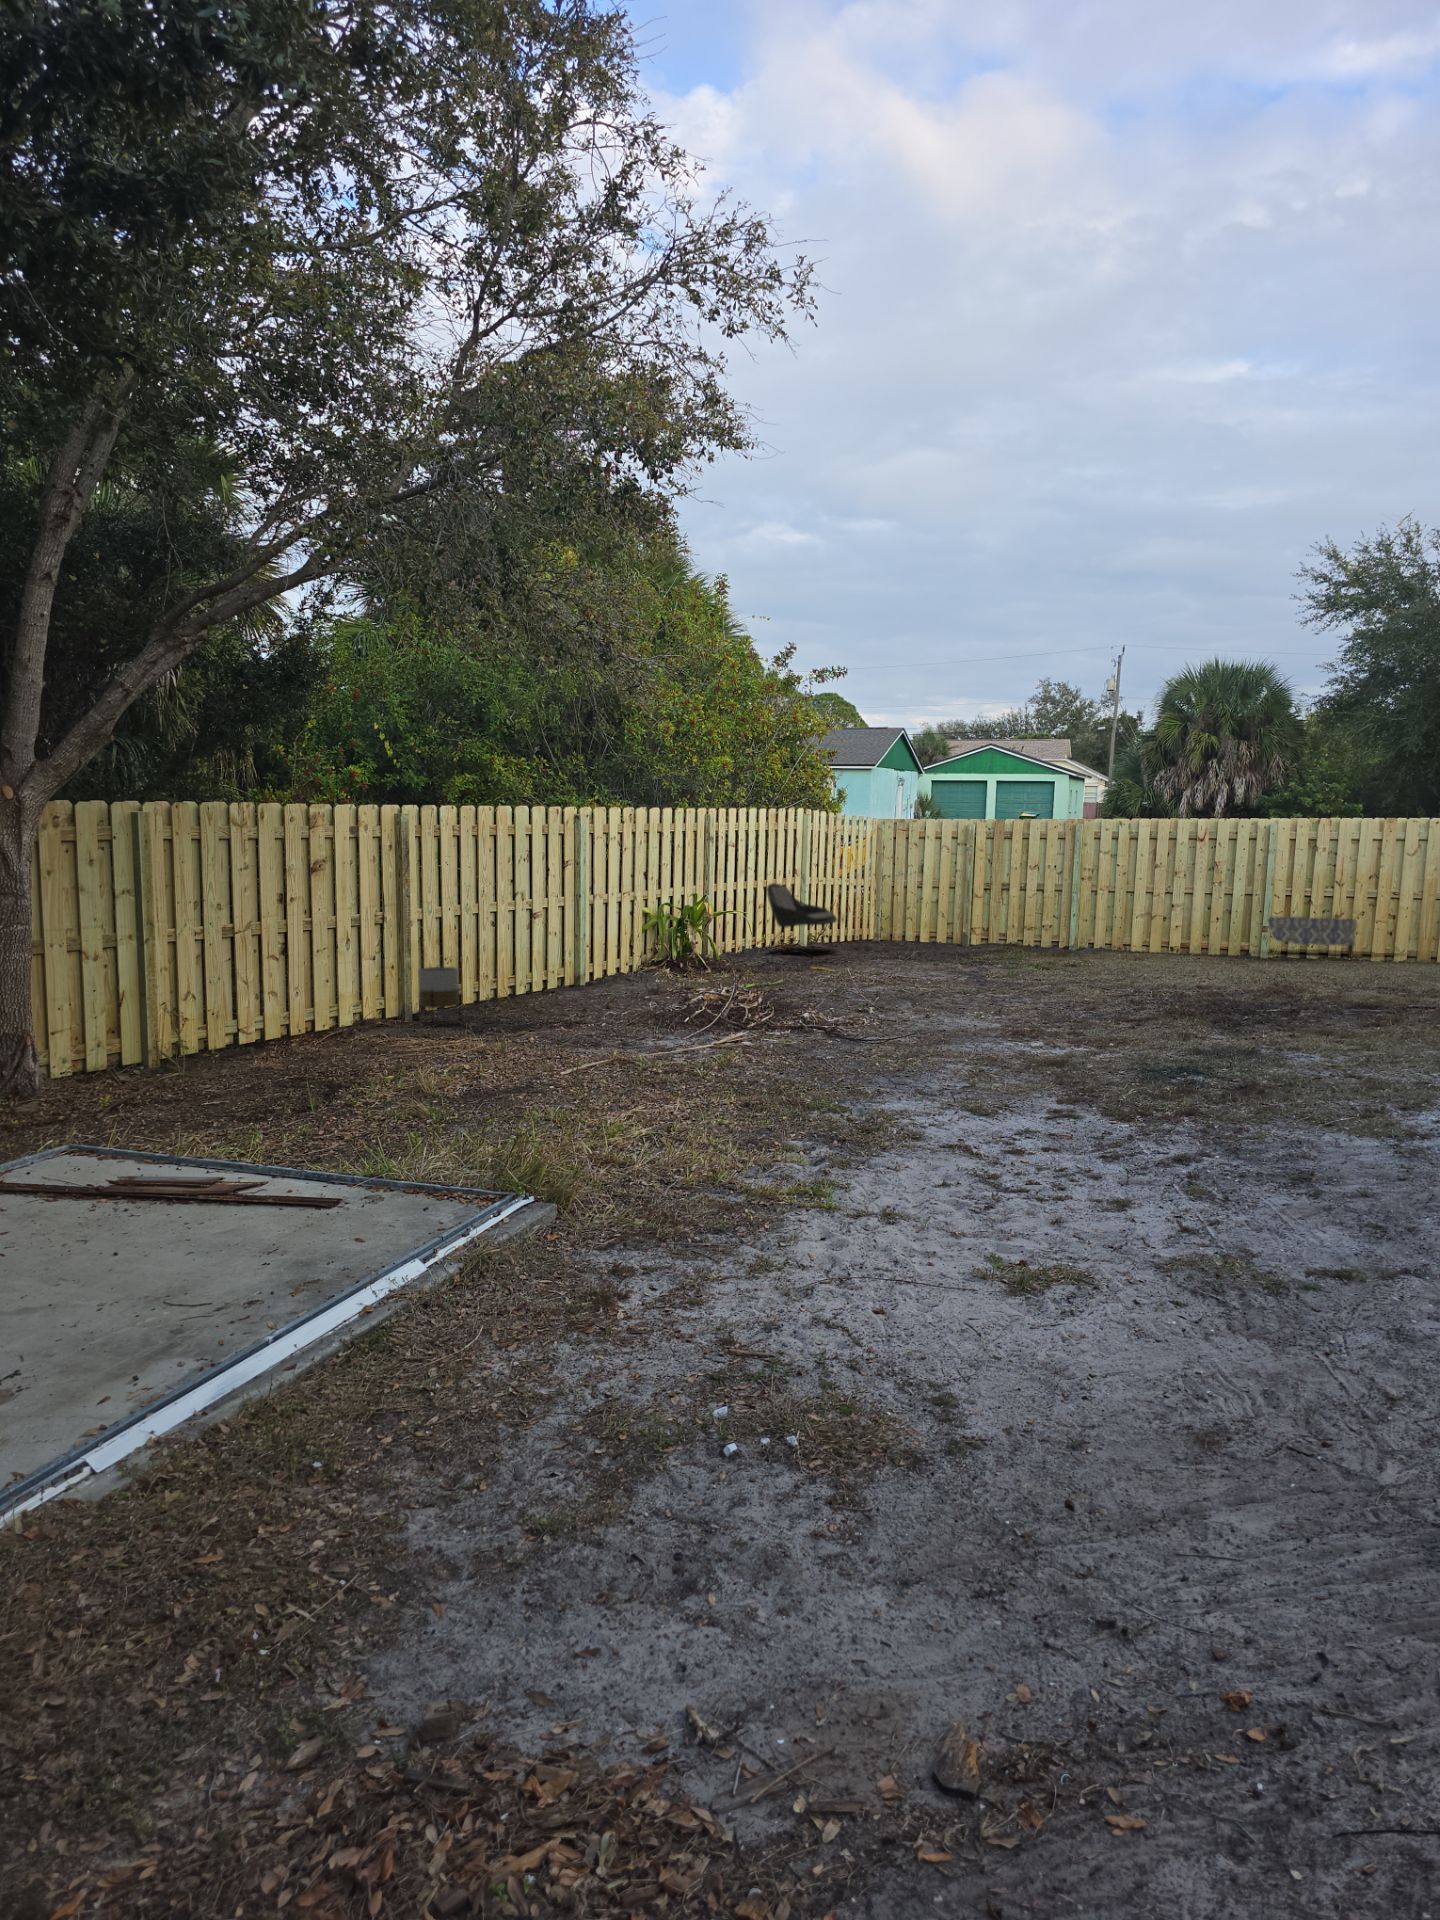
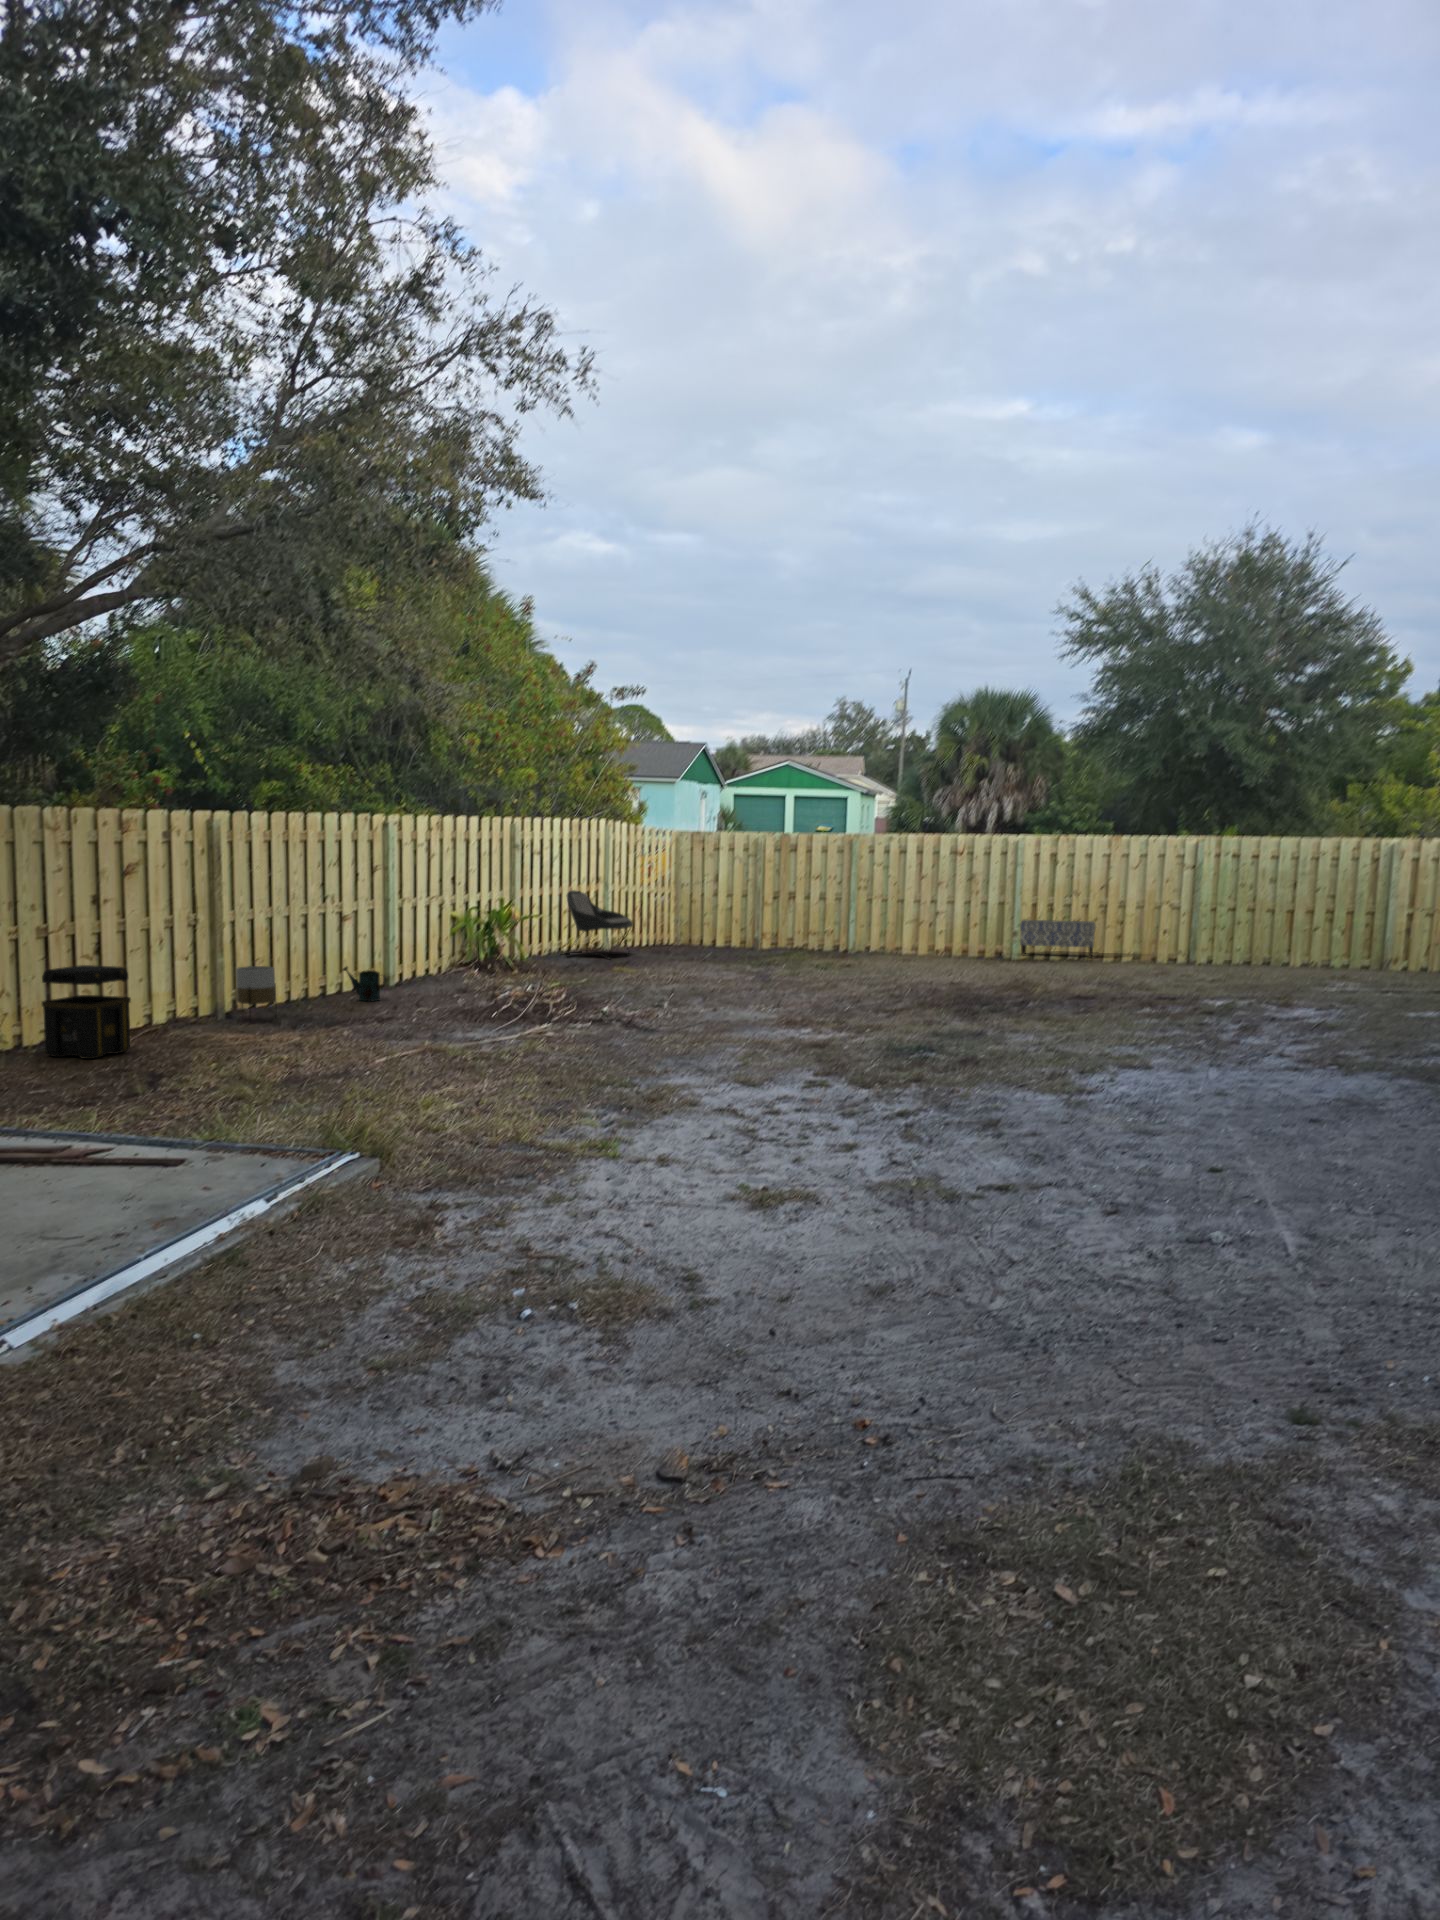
watering can: none [530,966,576,1004] -> present [343,967,386,1001]
toolbox: none [214,967,305,1069] -> present [42,965,131,1059]

